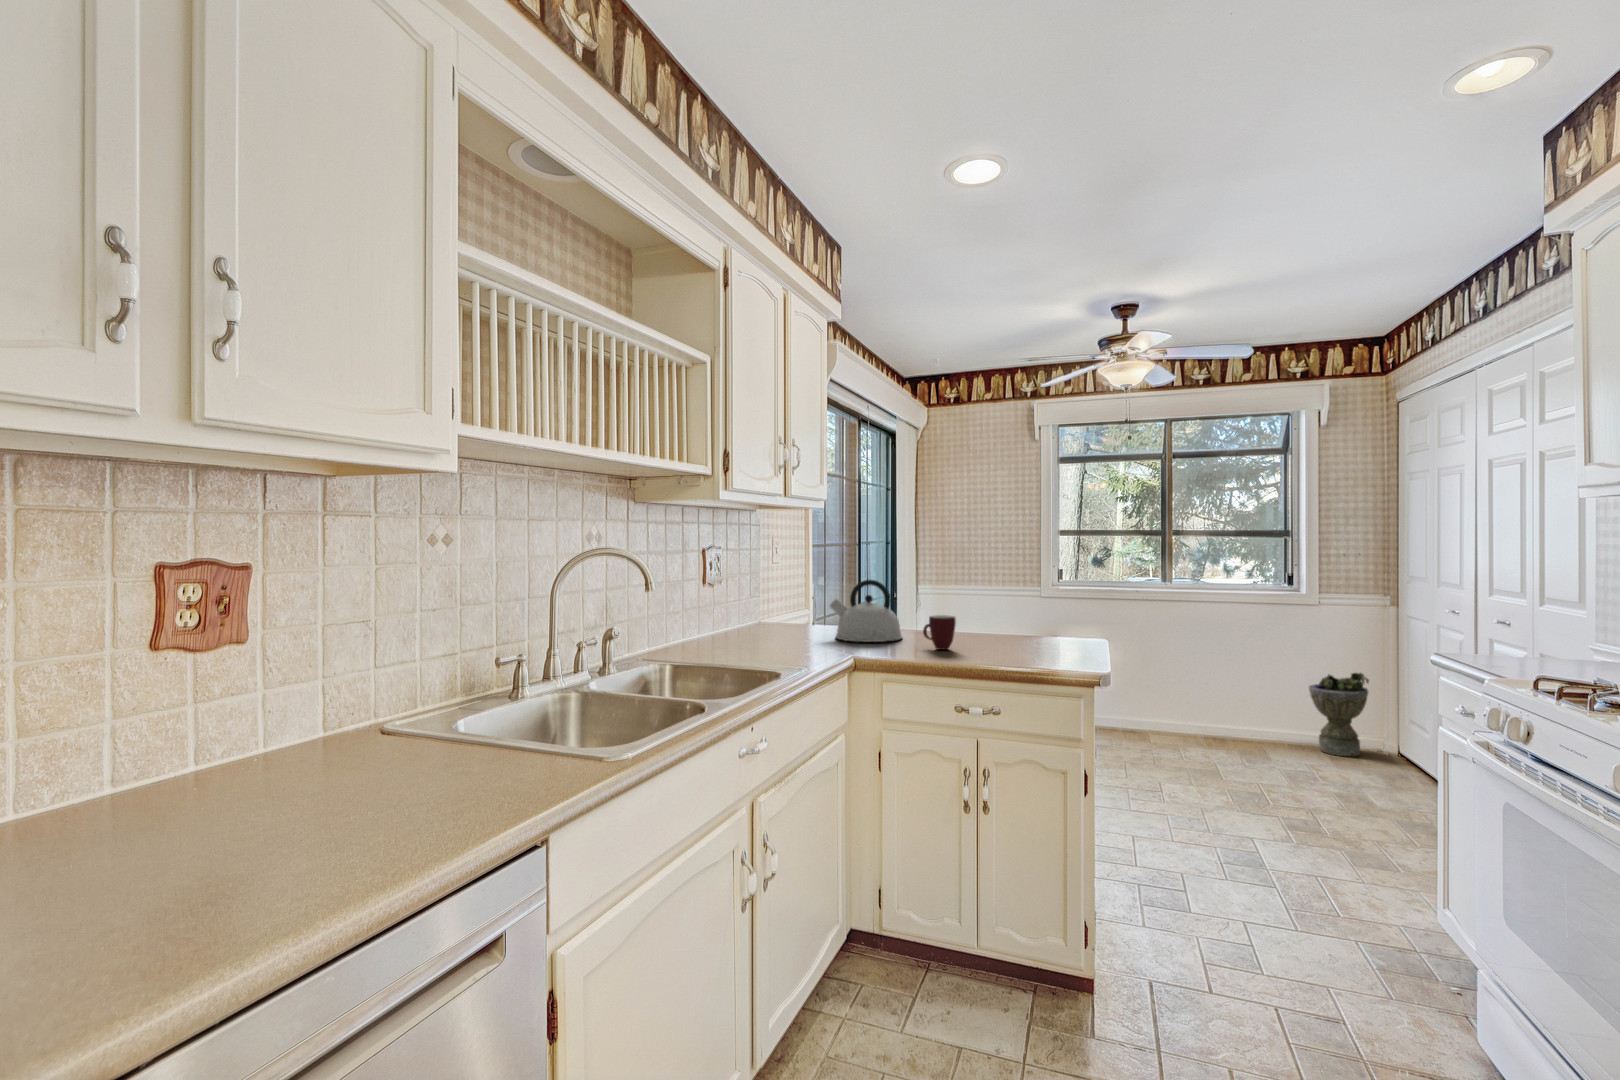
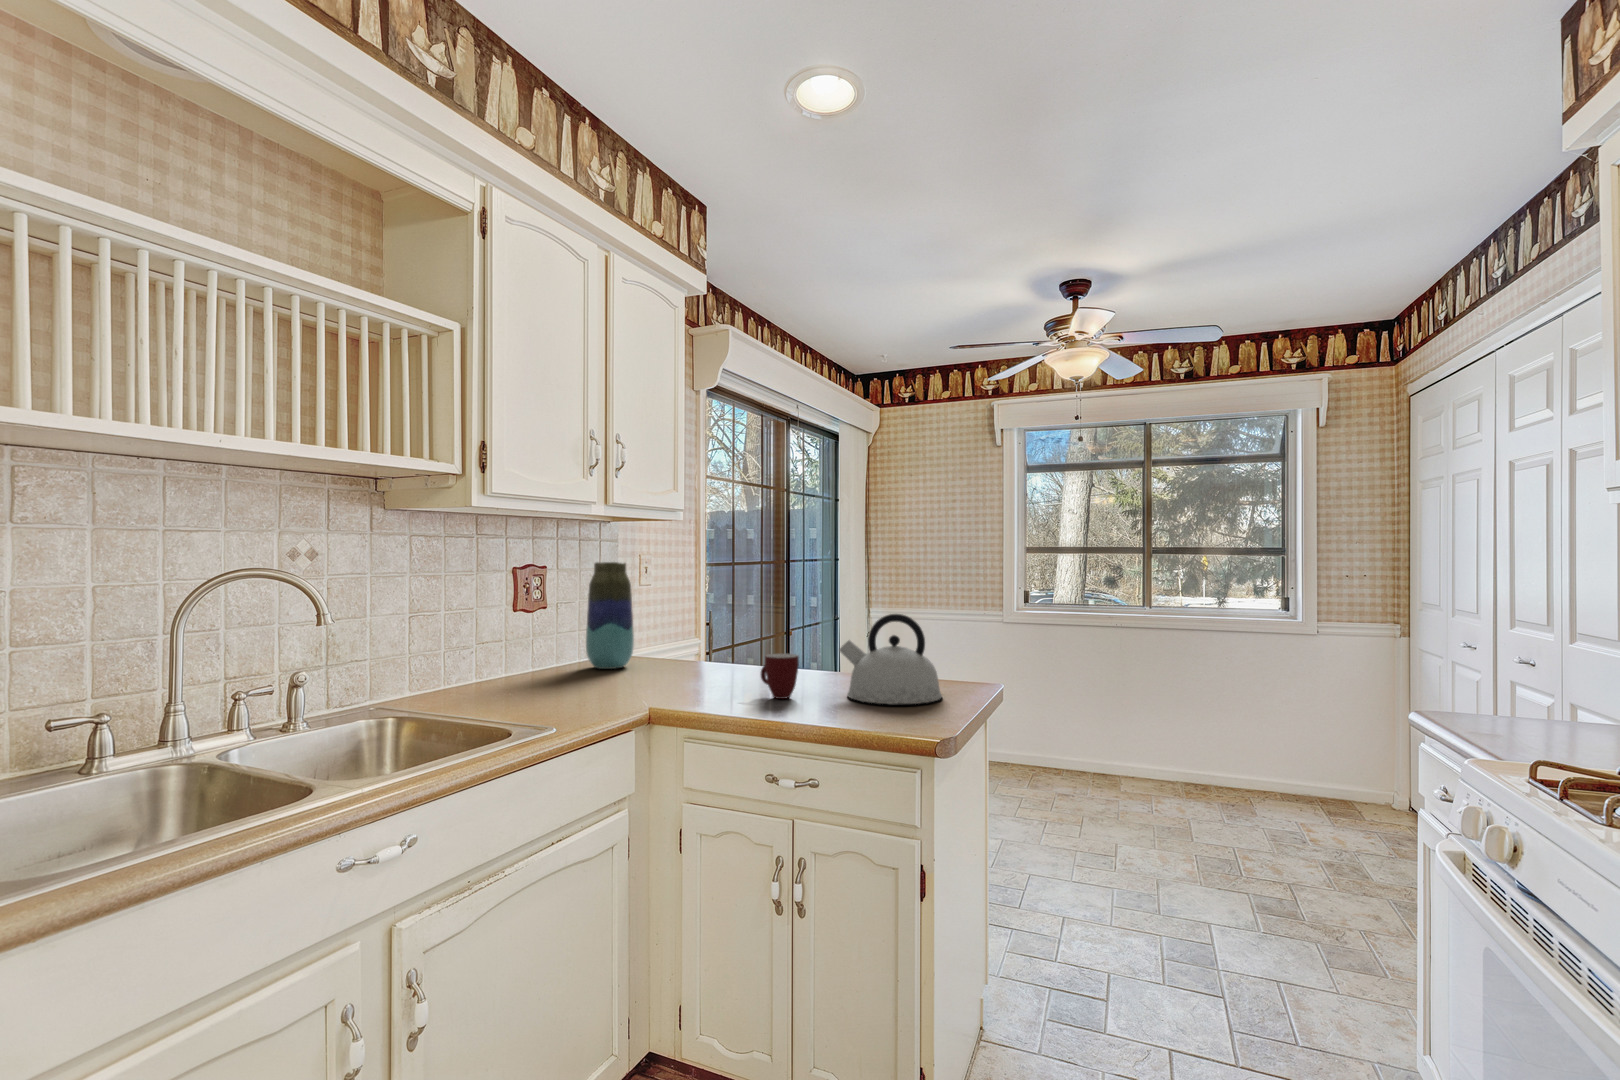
vase: none [755,545,793,631] -> present [586,562,634,669]
kettle: present [830,580,902,642] -> present [839,614,942,704]
planter: present [1309,673,1369,757] -> none [1308,715,1379,815]

